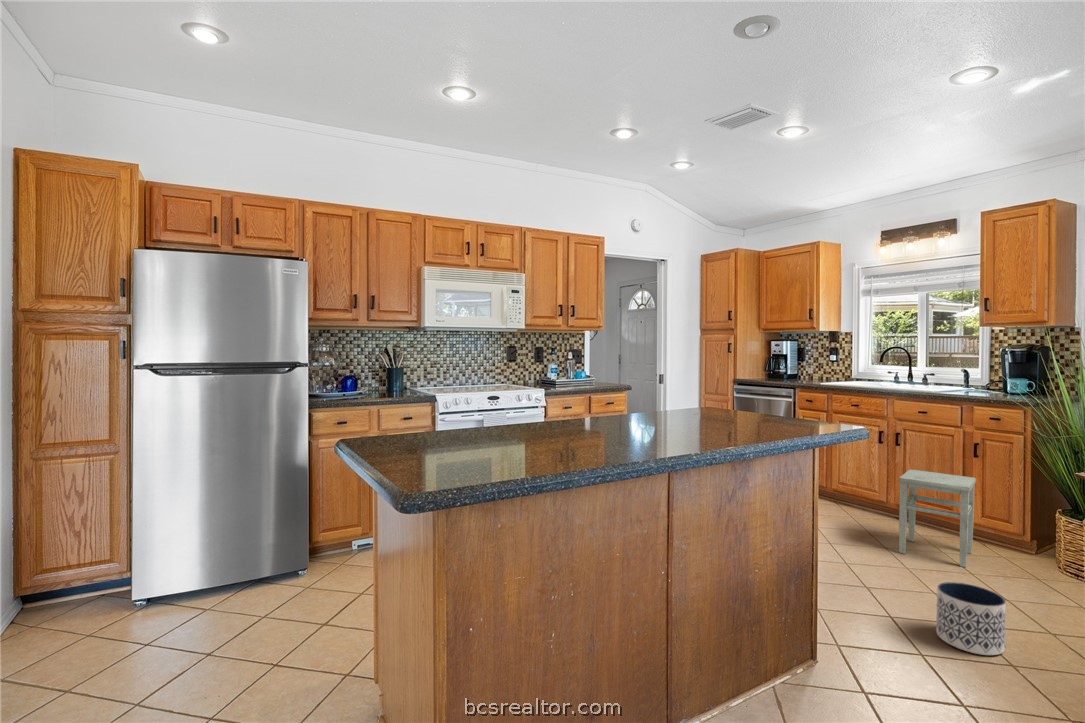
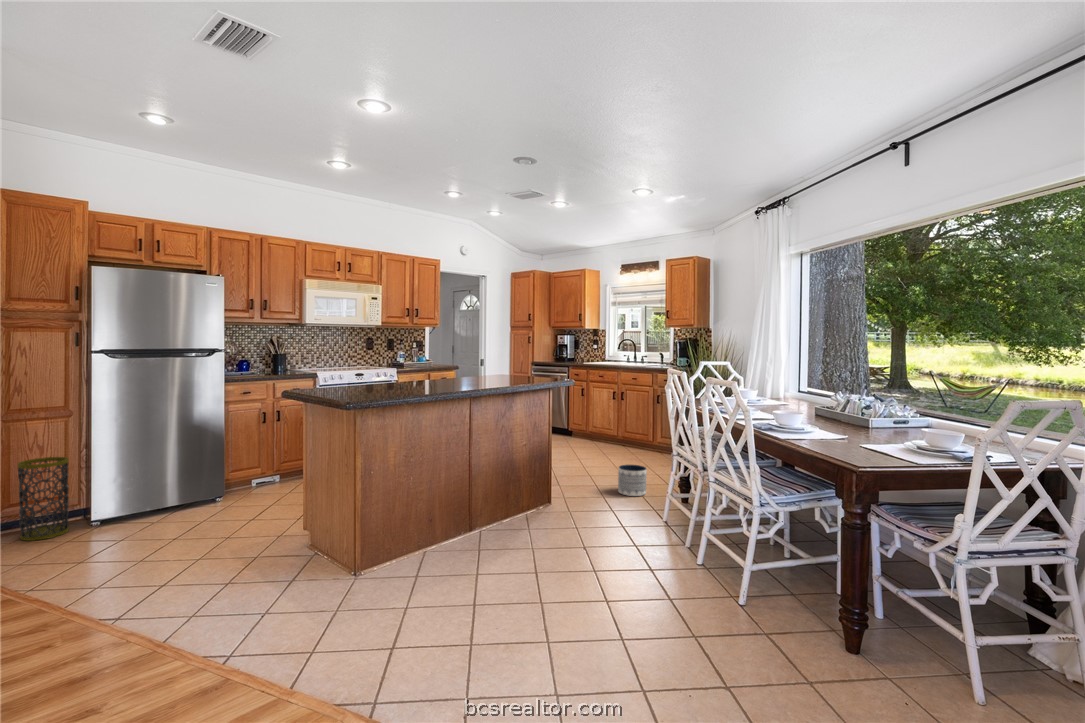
stool: present [899,469,976,567] -> none [617,414,657,466]
trash can: none [34,507,100,626] -> present [18,457,69,541]

